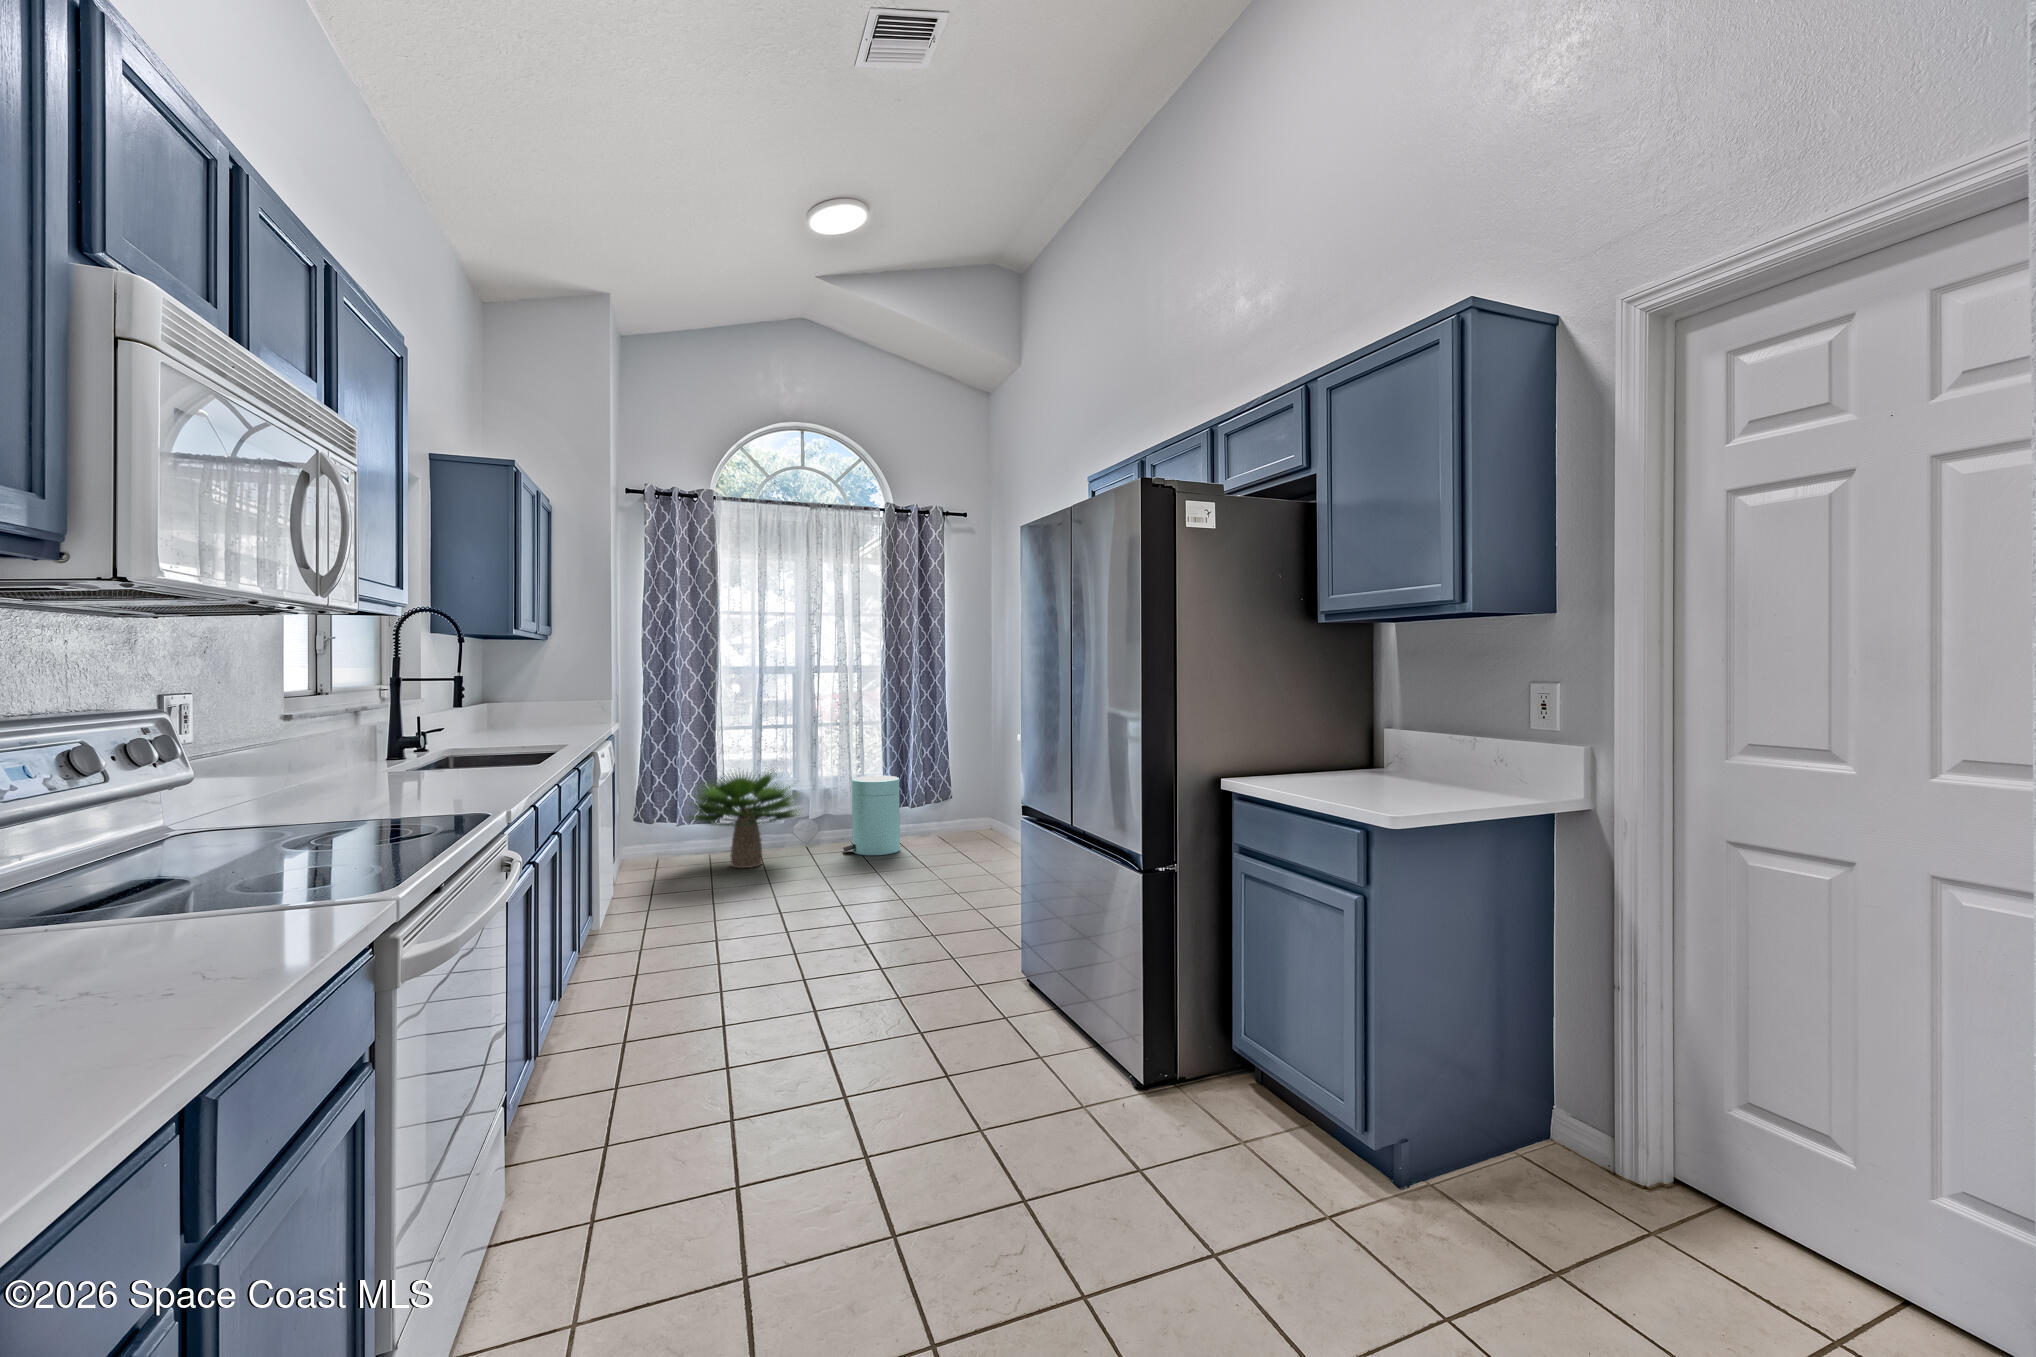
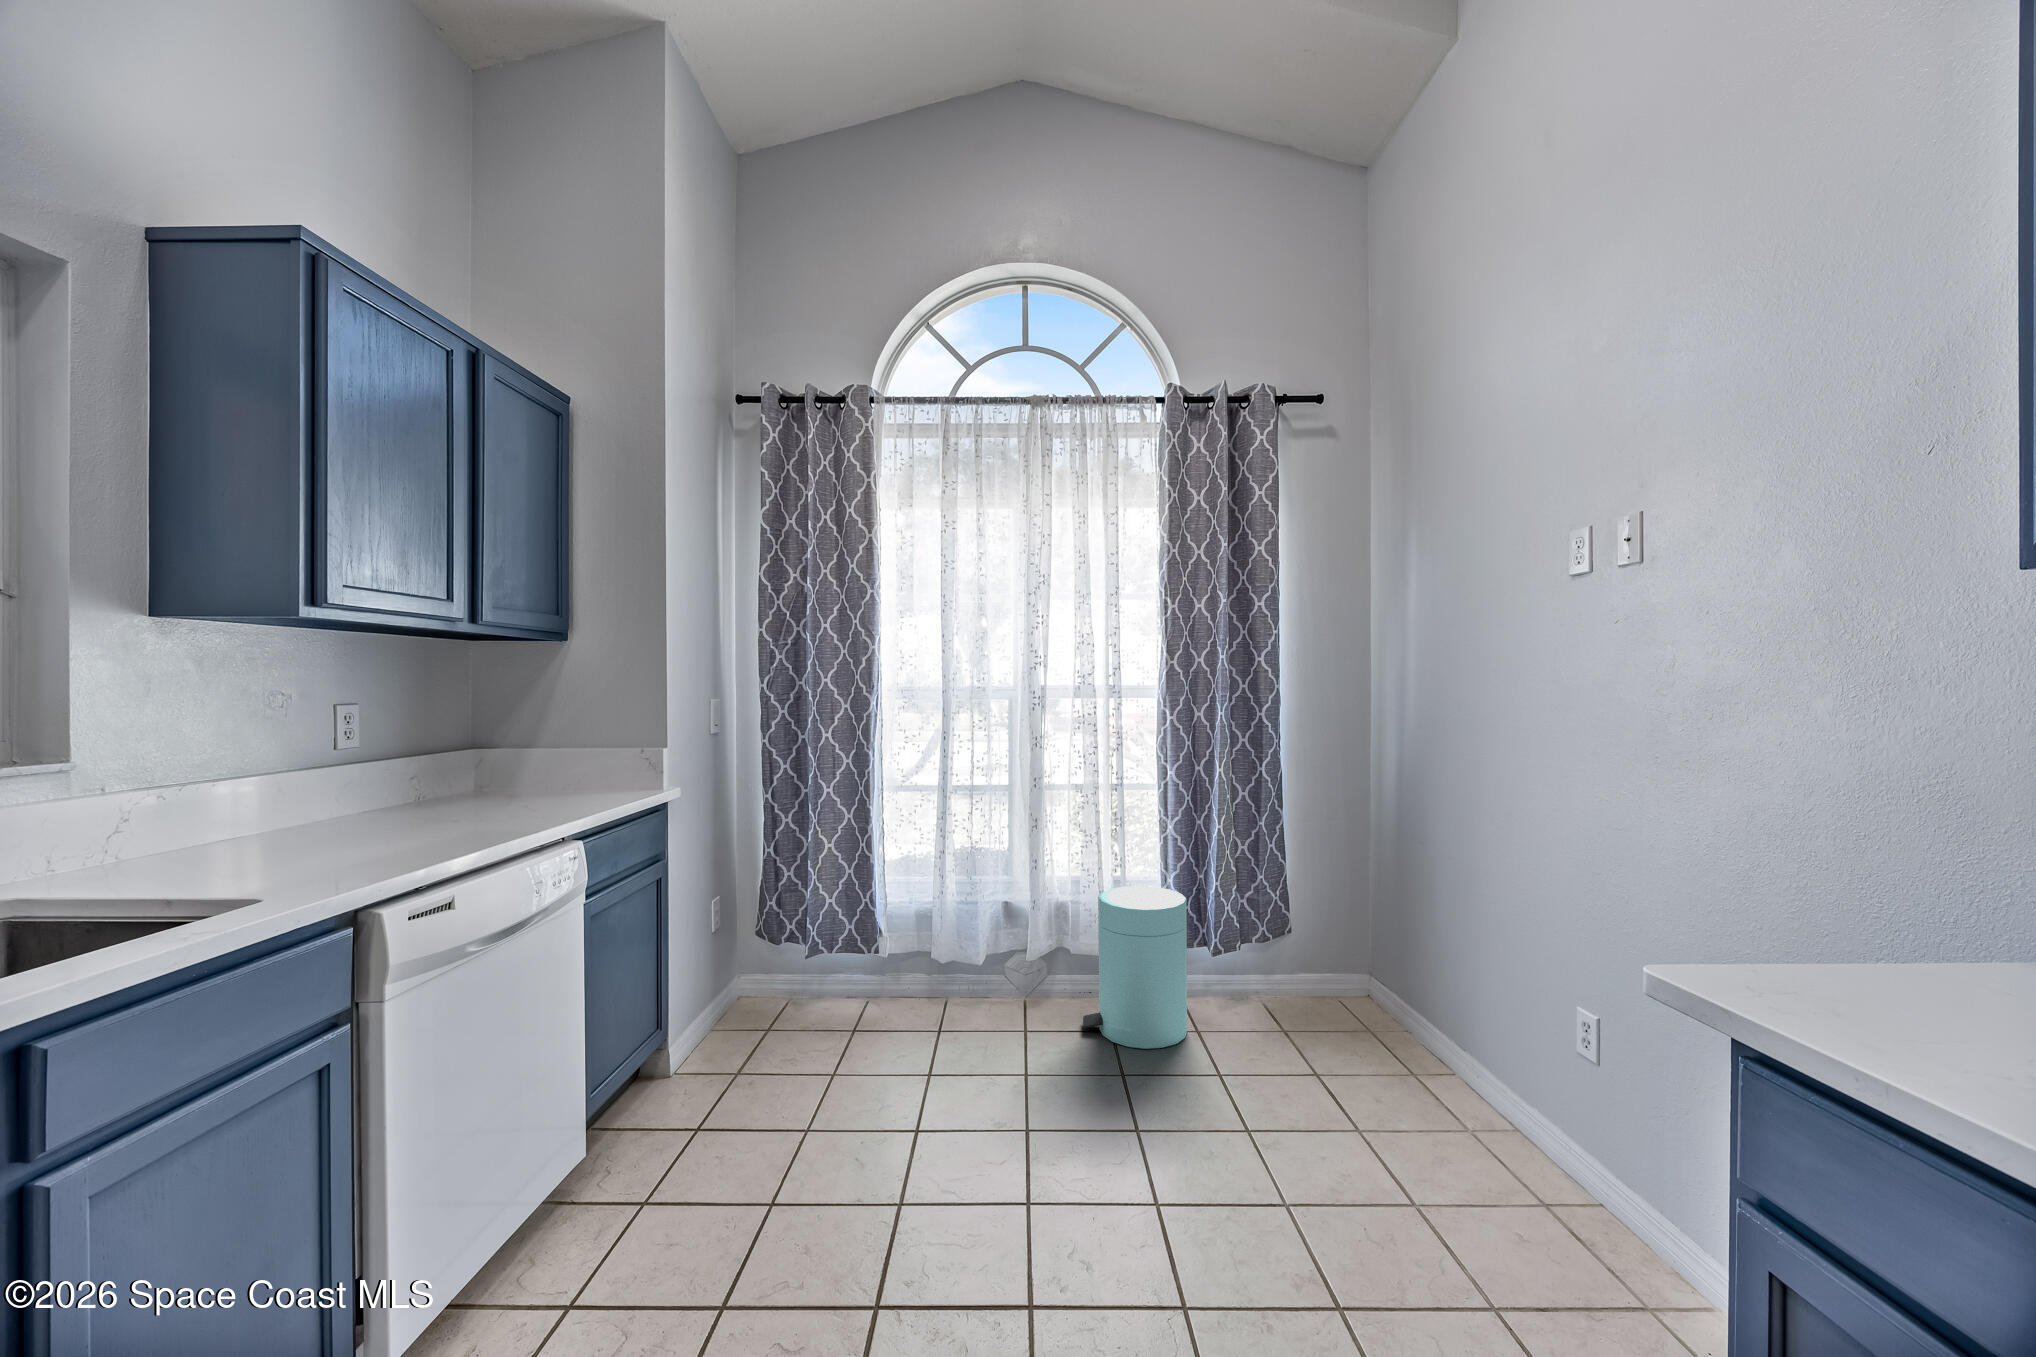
potted plant: present [690,771,800,868] -> none [797,862,1012,1053]

